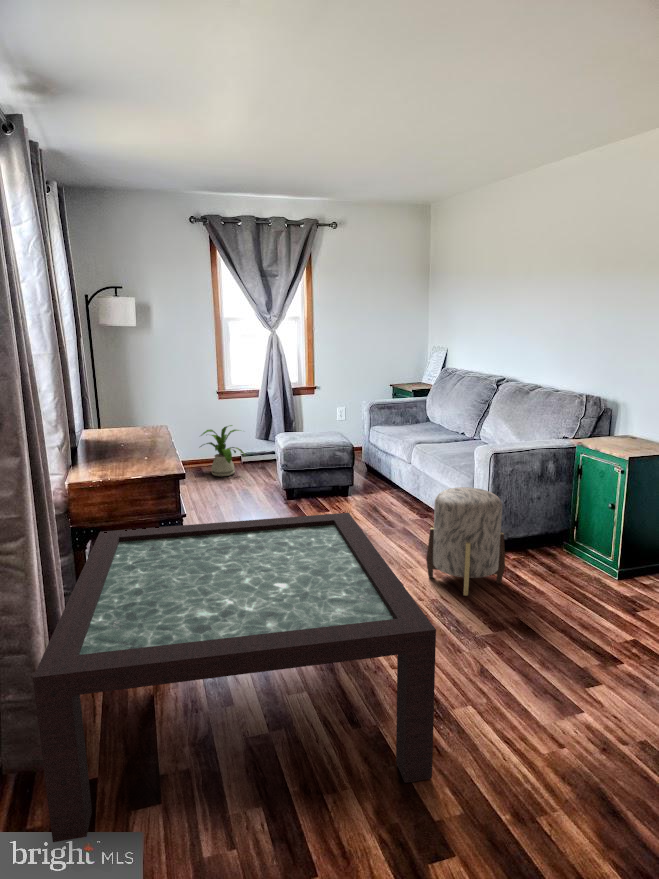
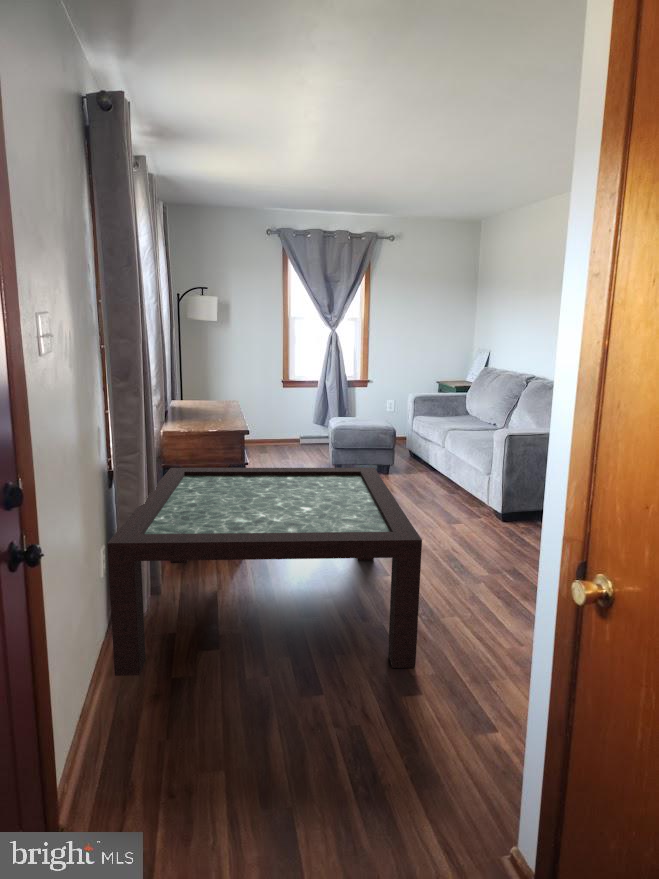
house plant: present [200,425,245,476] -> none [264,409,305,453]
ottoman: present [426,487,505,596] -> none [444,458,514,550]

